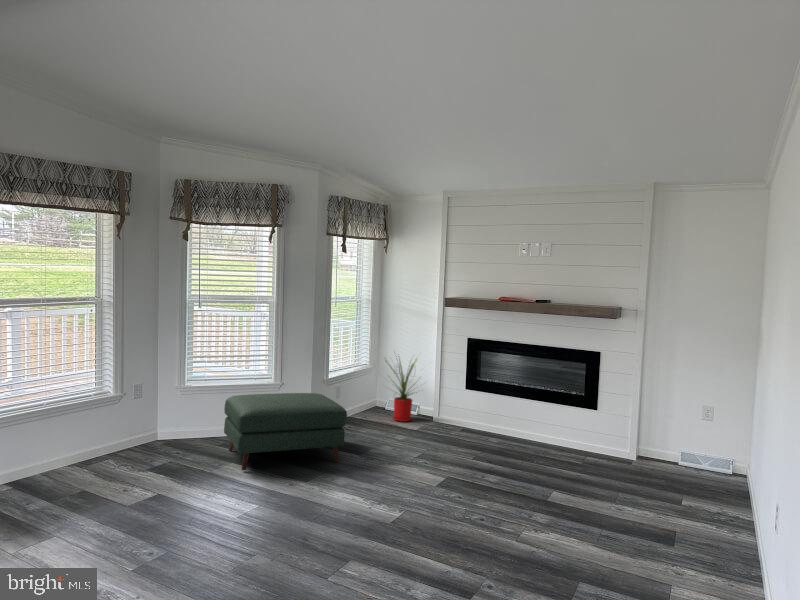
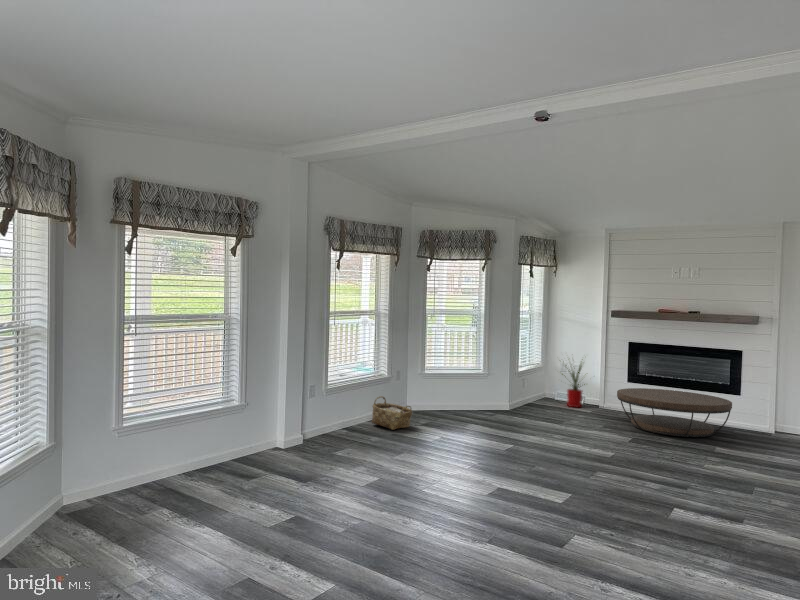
ottoman: present [224,393,347,470] -> none [458,380,550,429]
coffee table: none [444,399,584,471] -> present [617,388,732,437]
woven basket: none [72,423,137,478] -> present [372,396,412,430]

